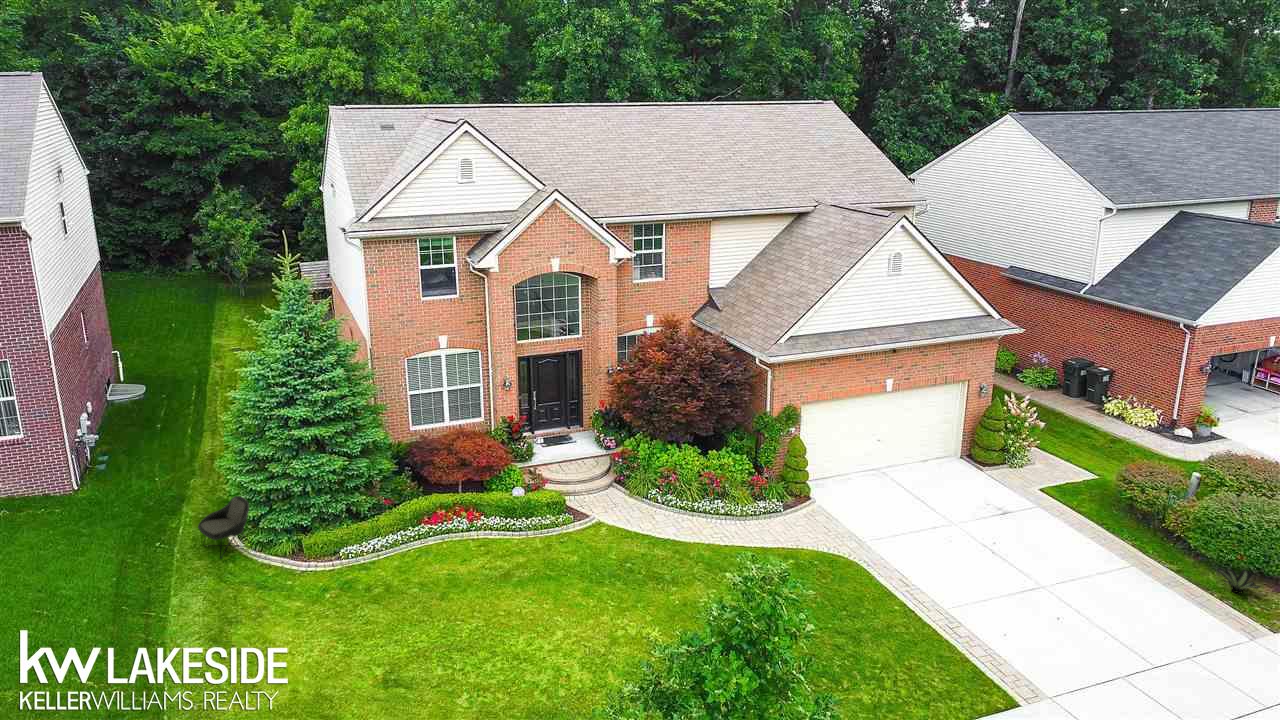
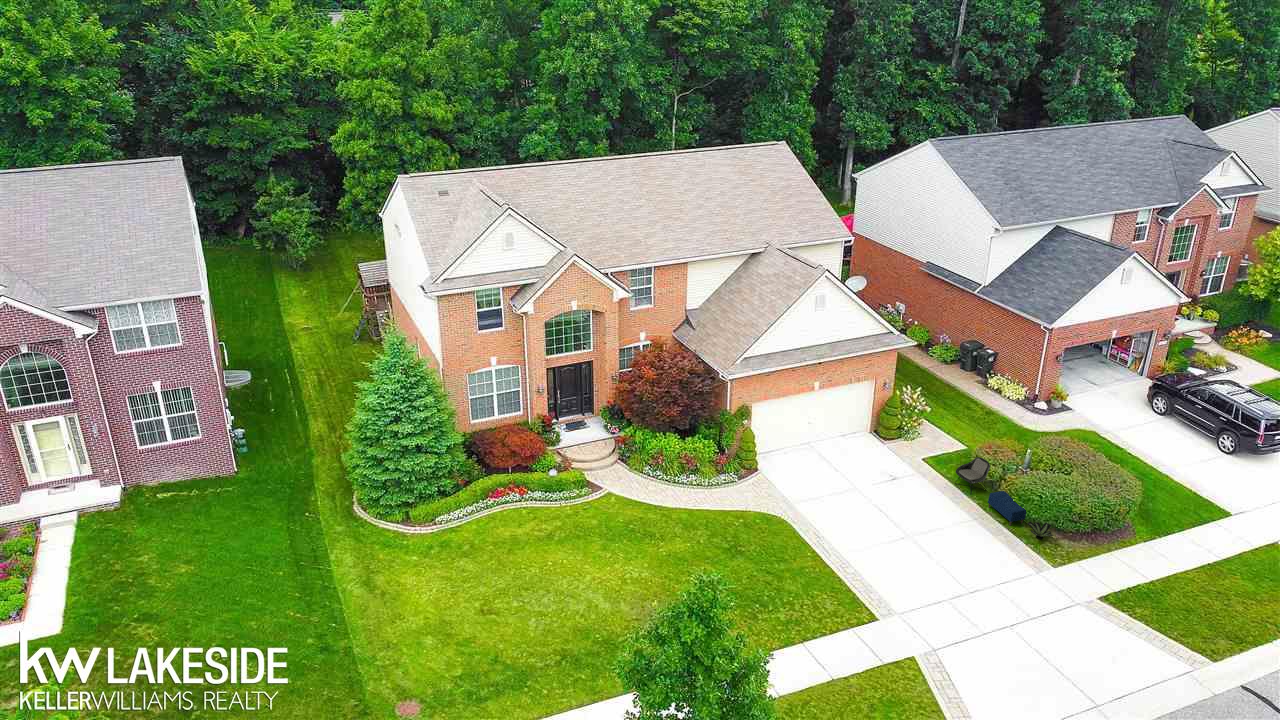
lounge chair: present [198,496,251,559] -> present [955,457,990,494]
bench: none [1148,526,1212,575] -> present [988,491,1026,526]

